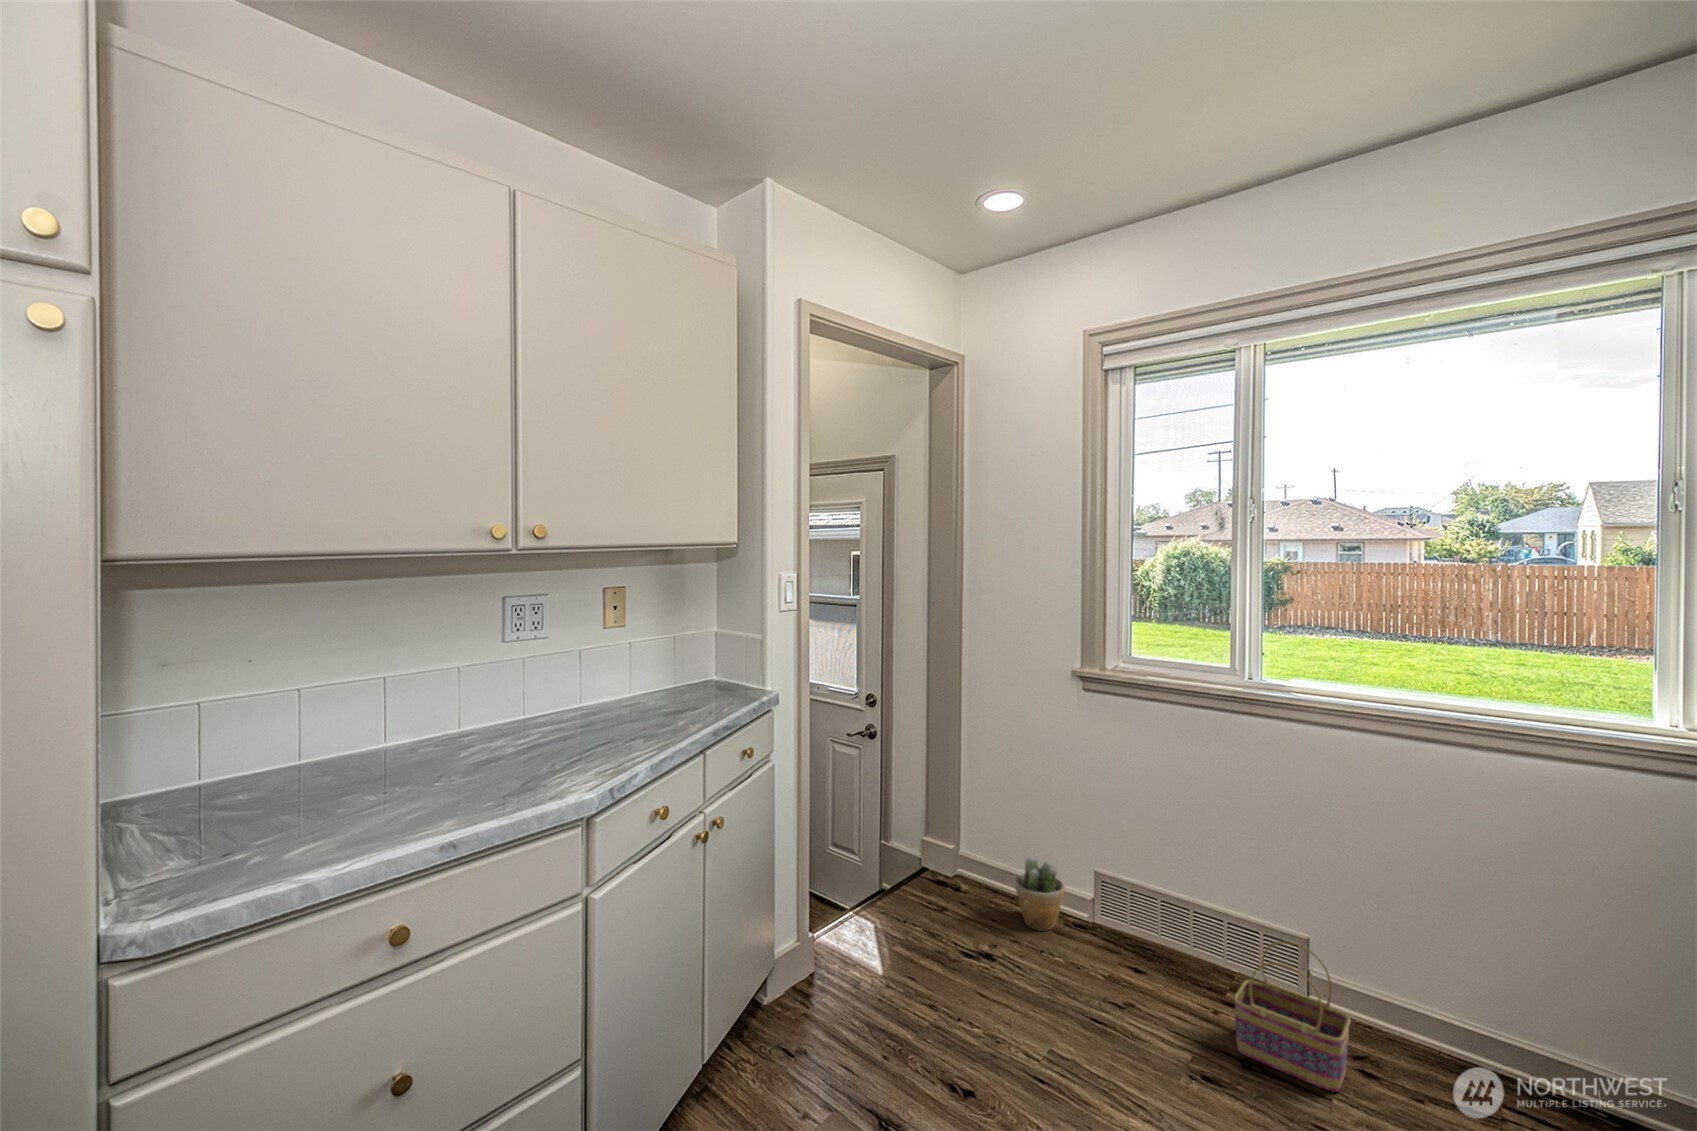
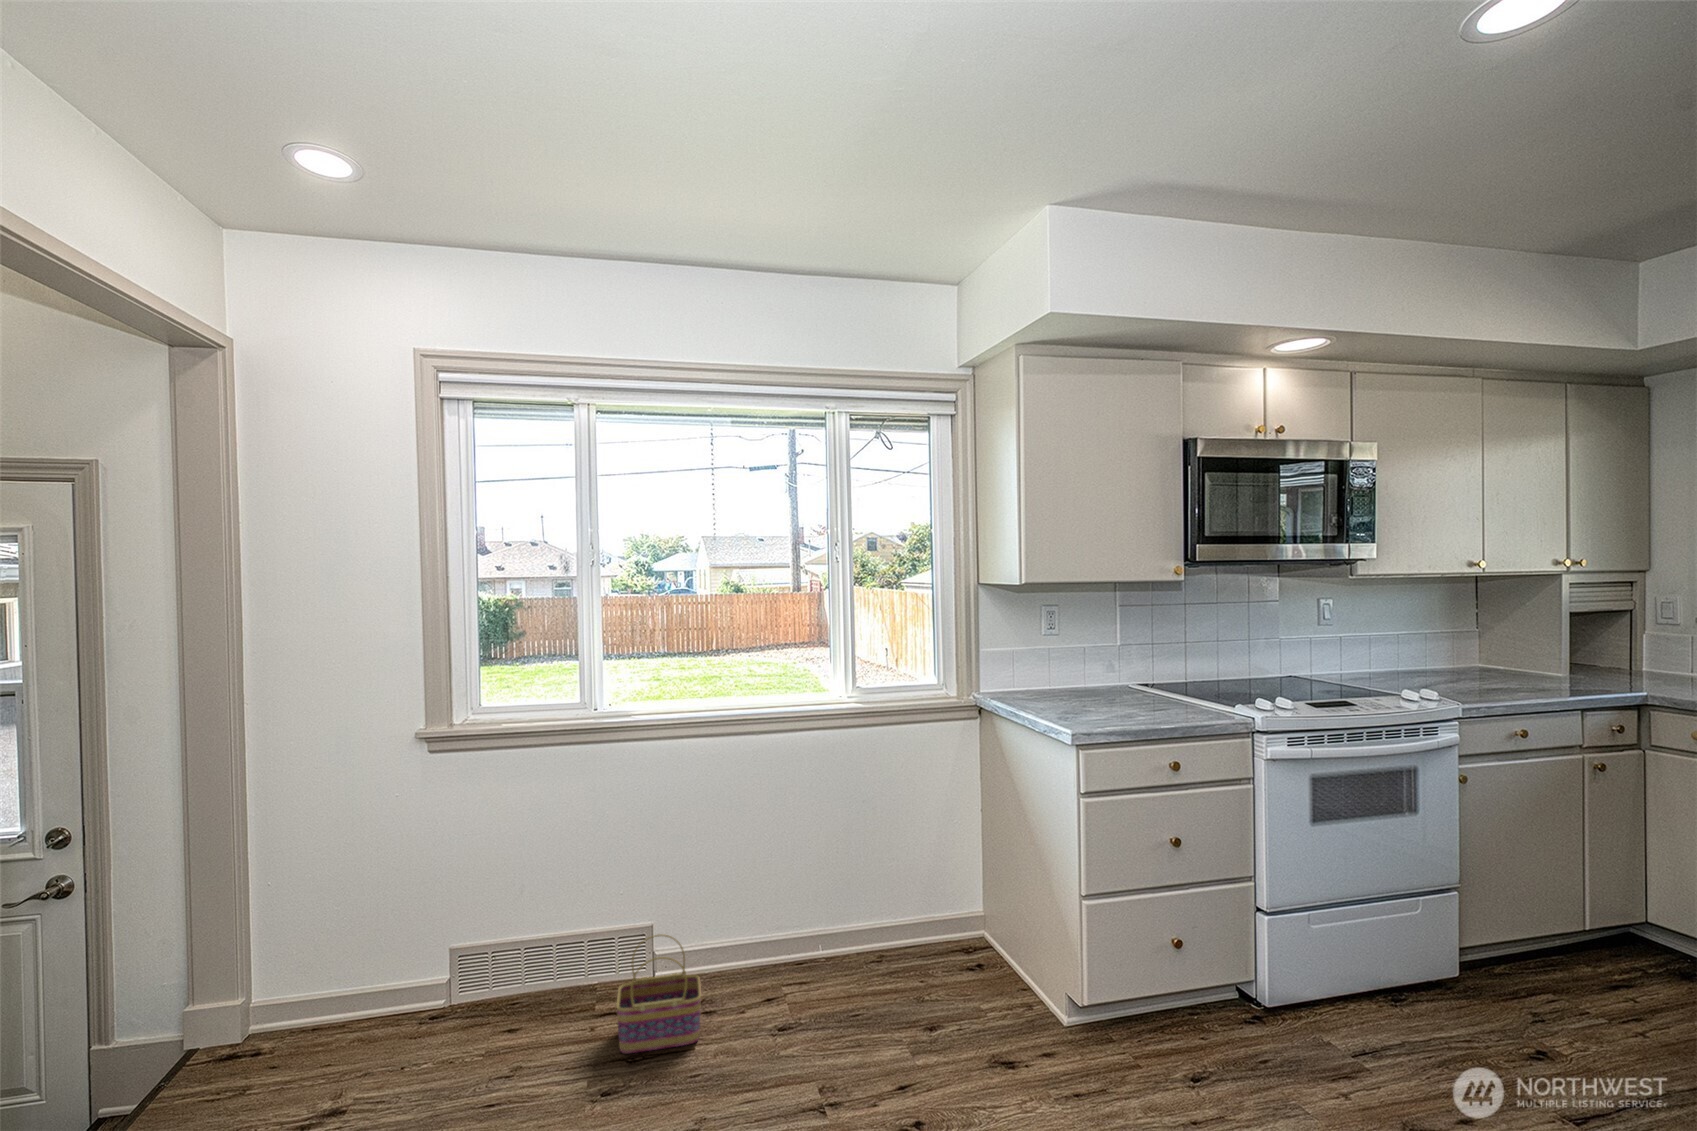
potted plant: present [1015,857,1065,931] -> none [350,962,416,1048]

